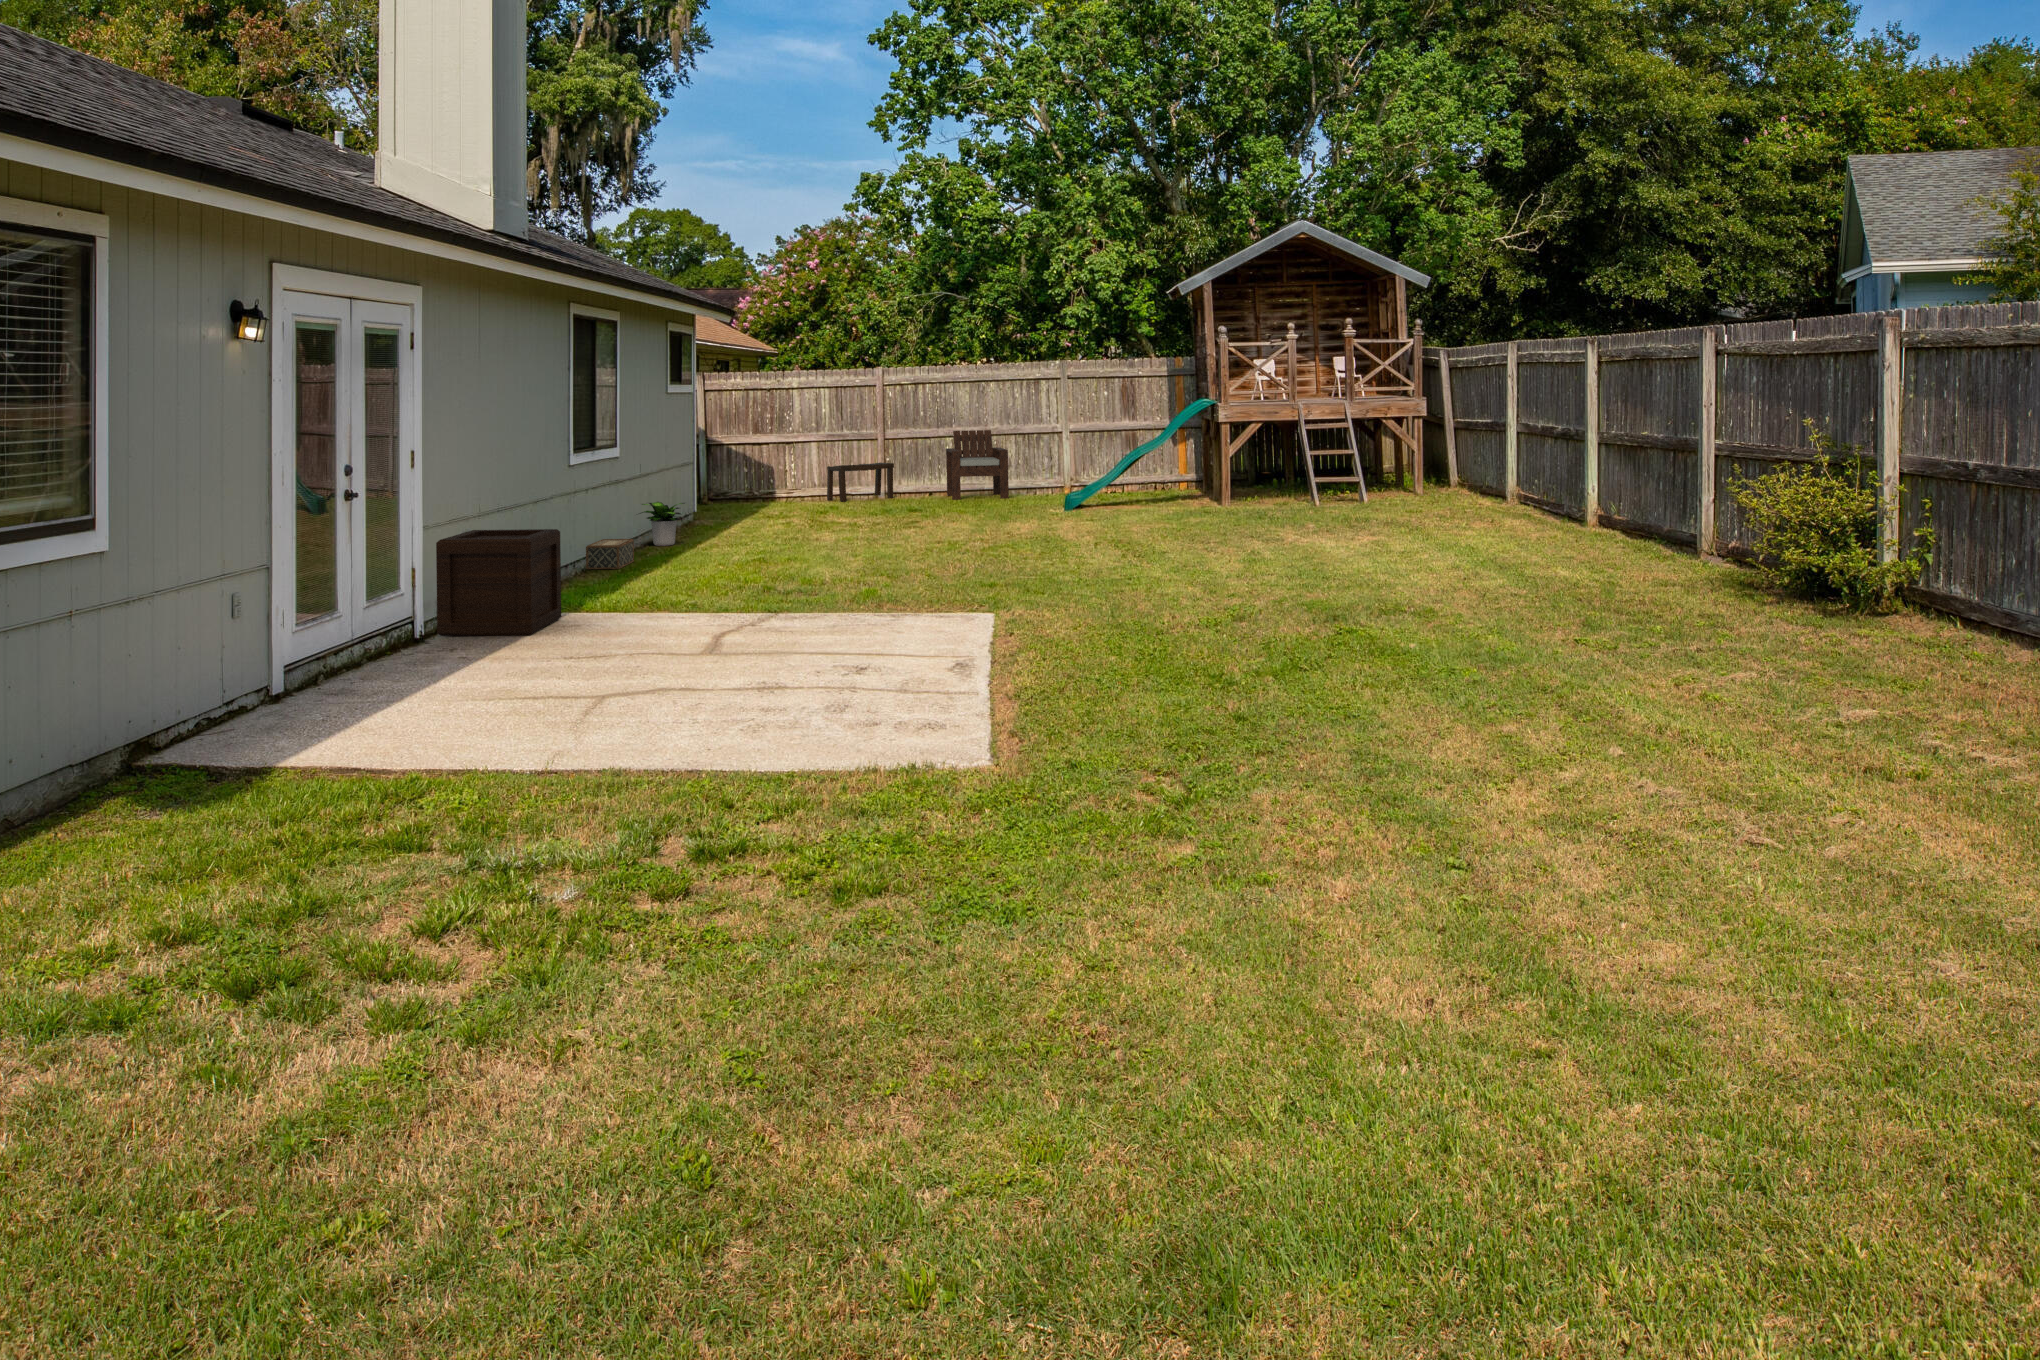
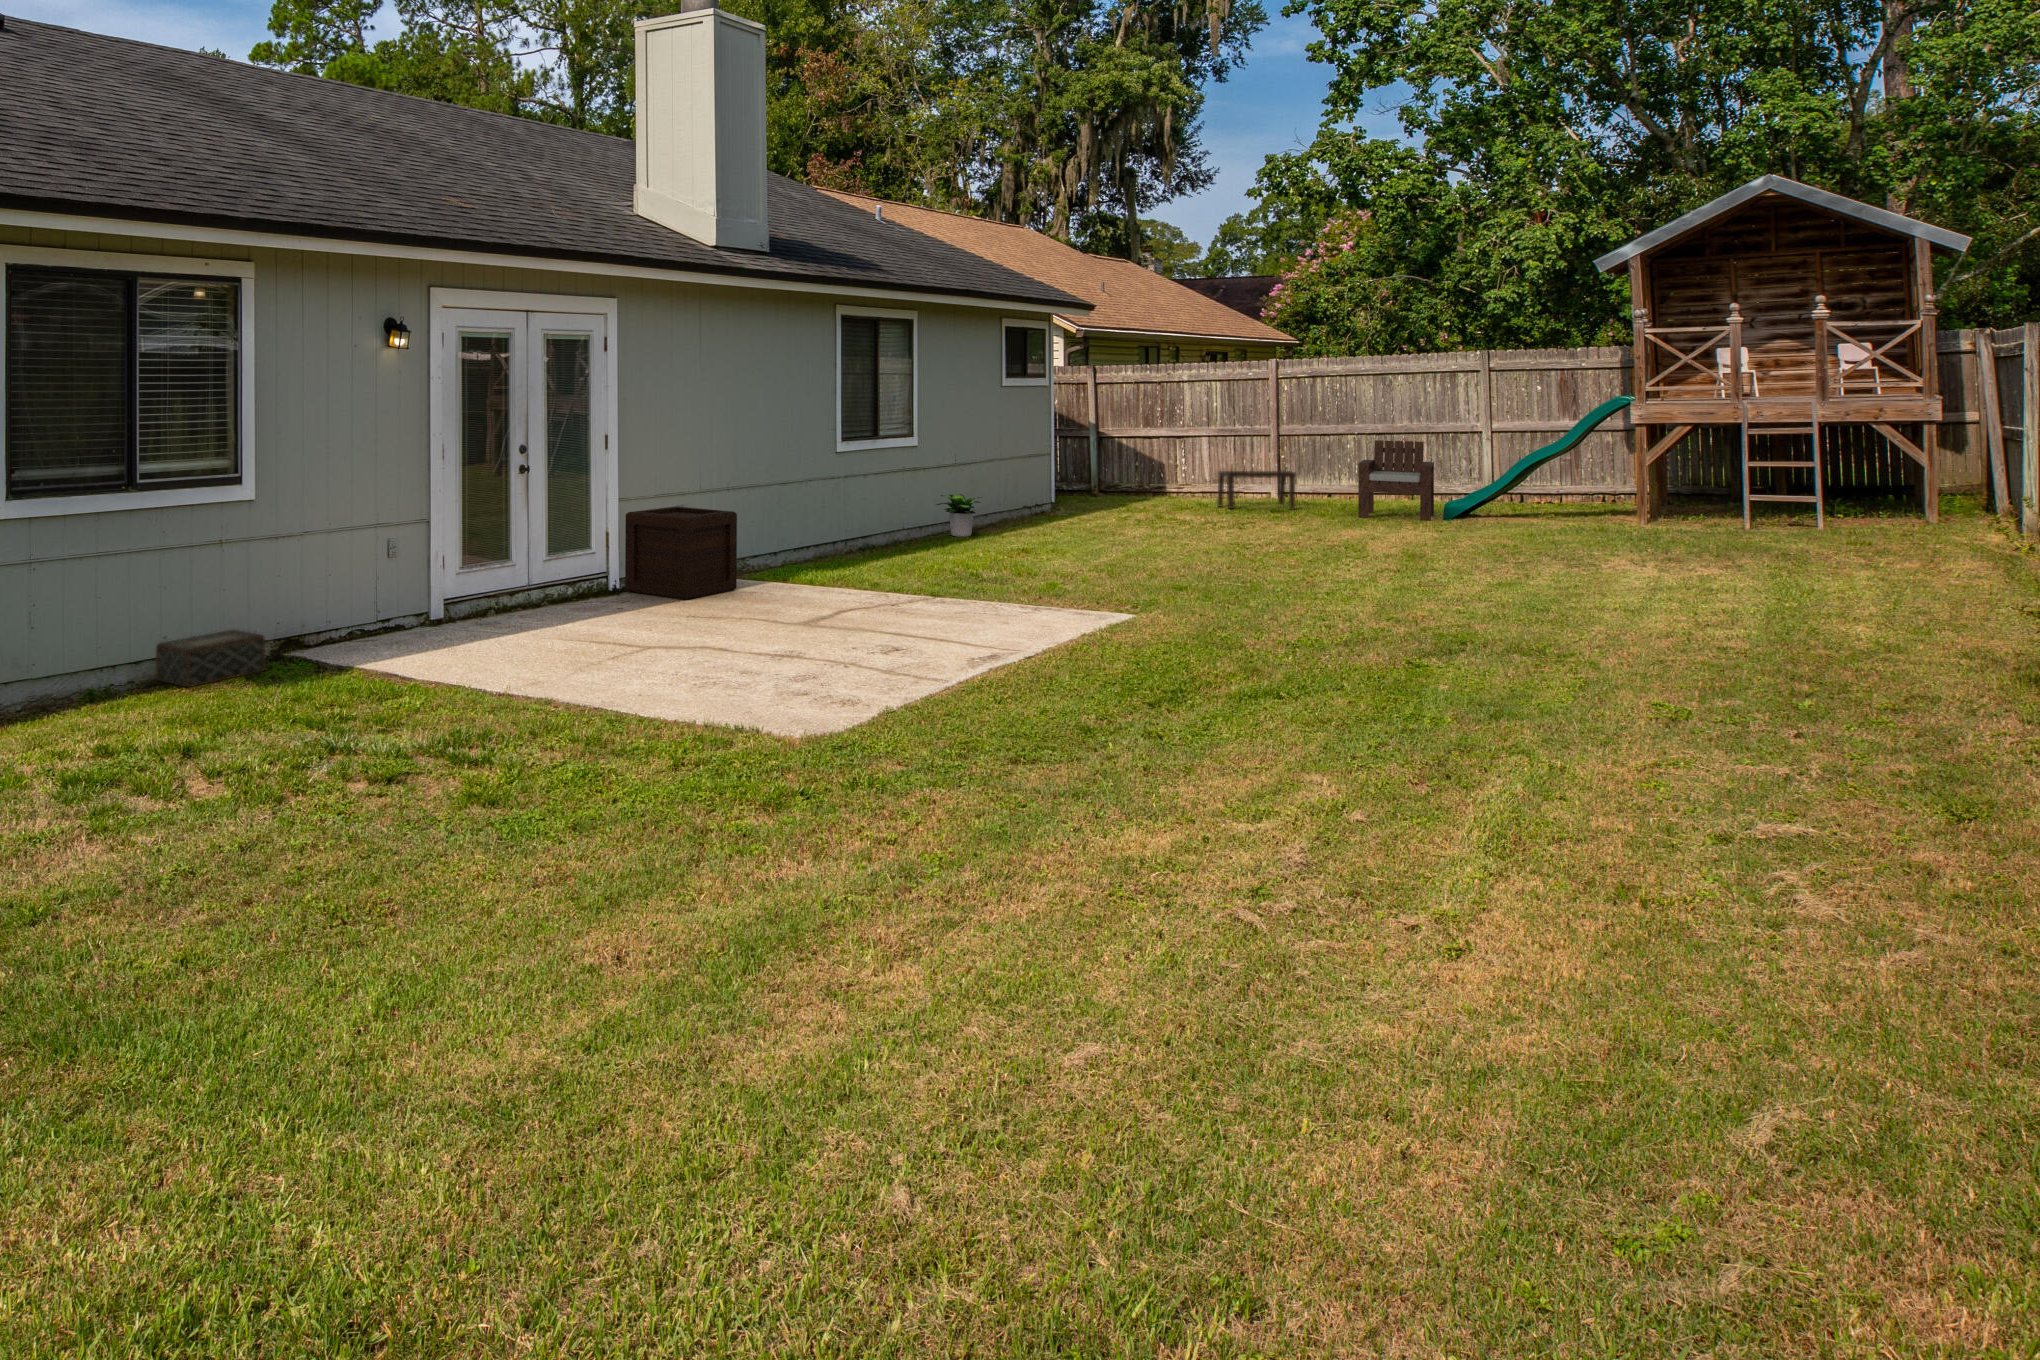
woven basket: present [586,539,634,569] -> present [156,630,265,687]

